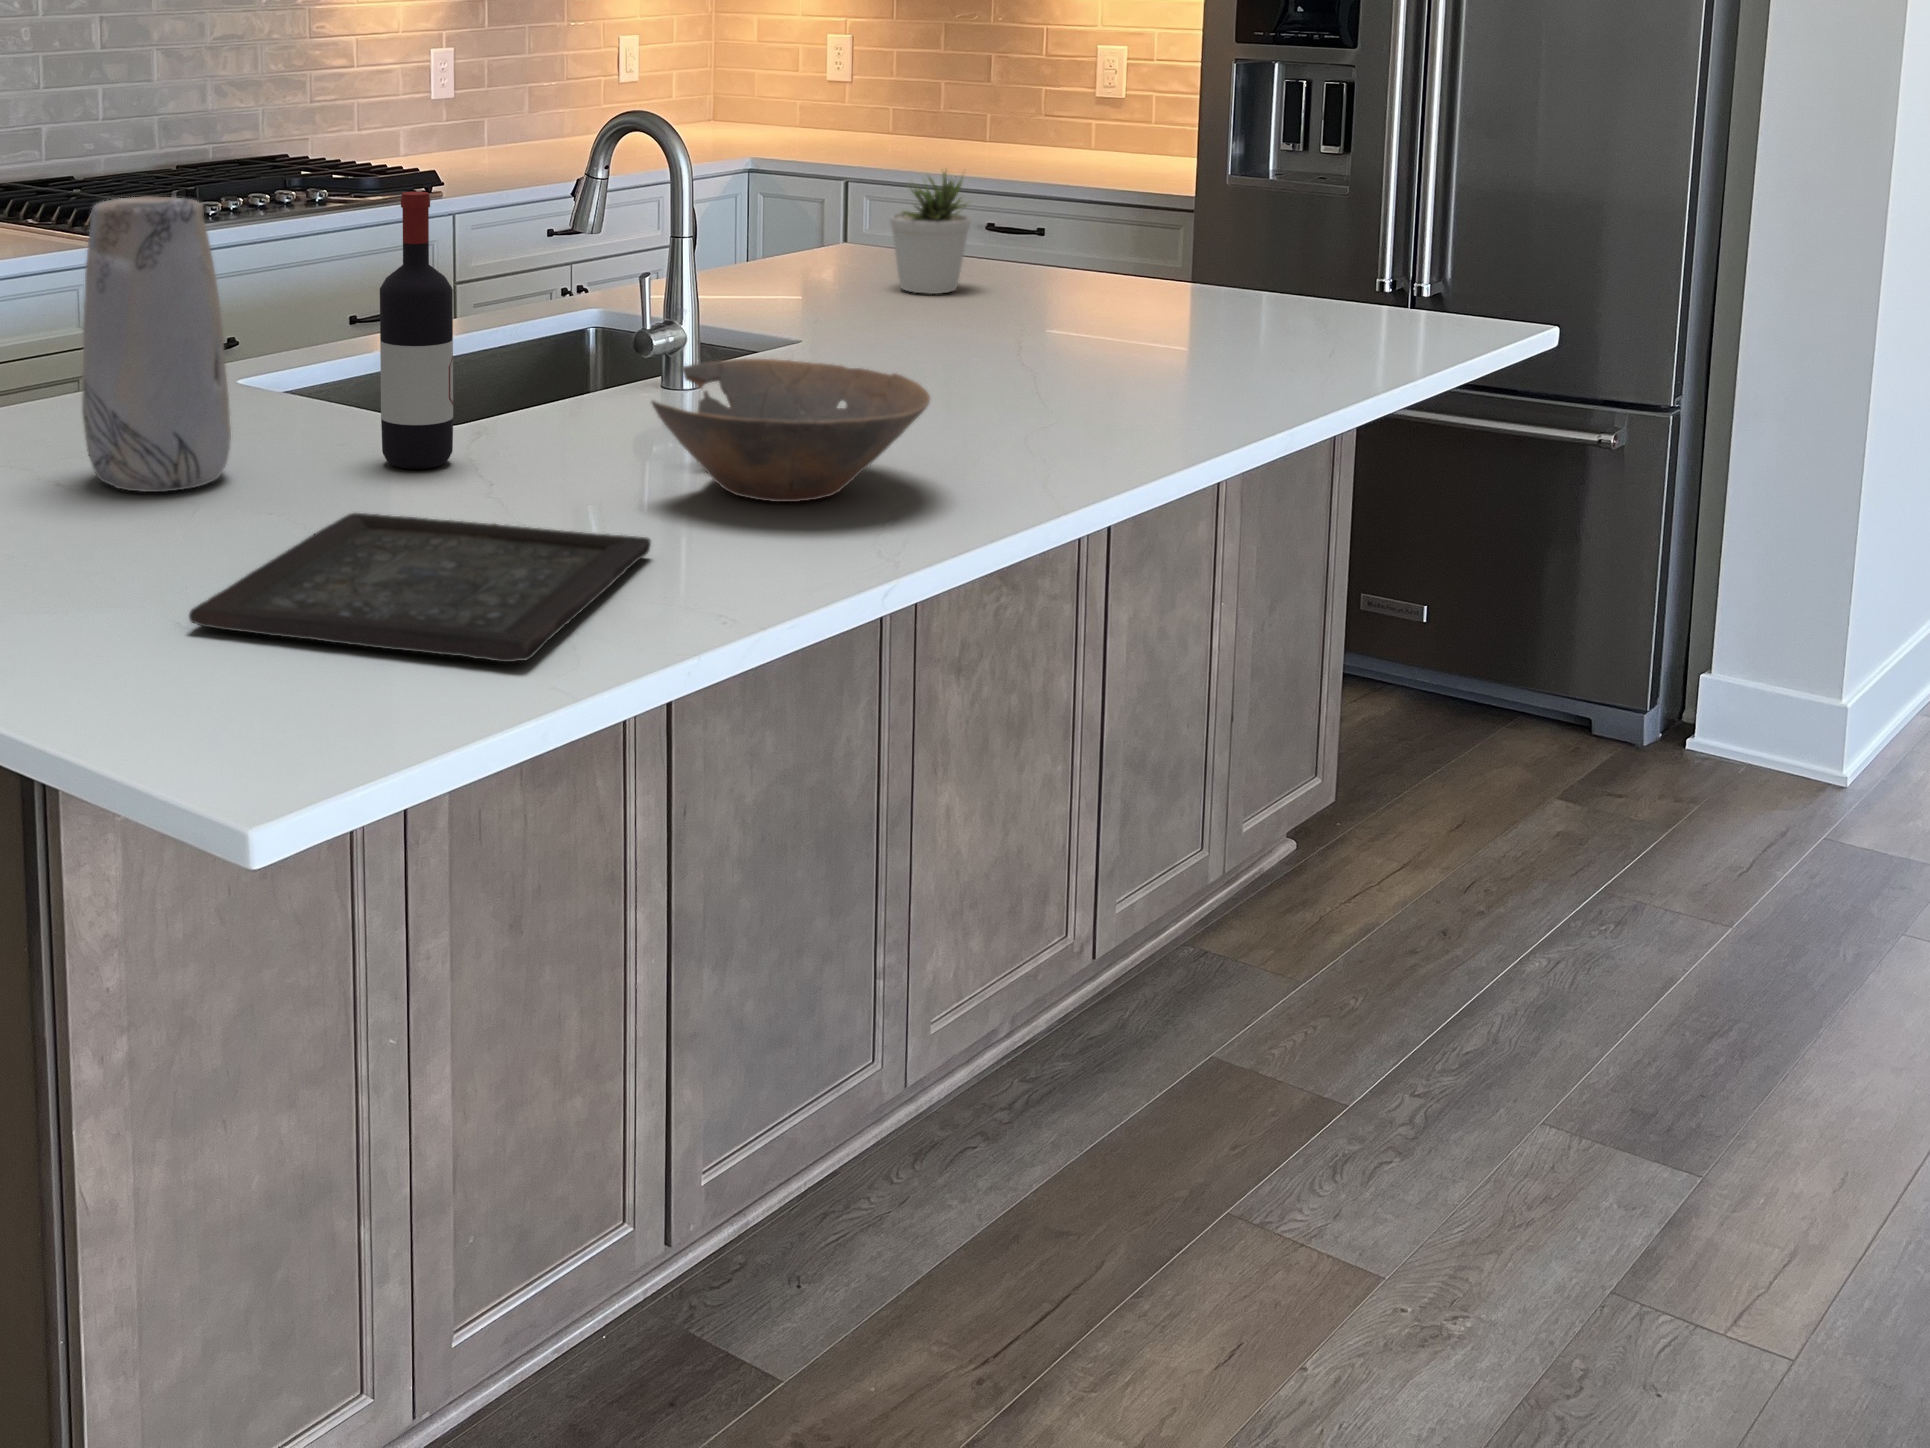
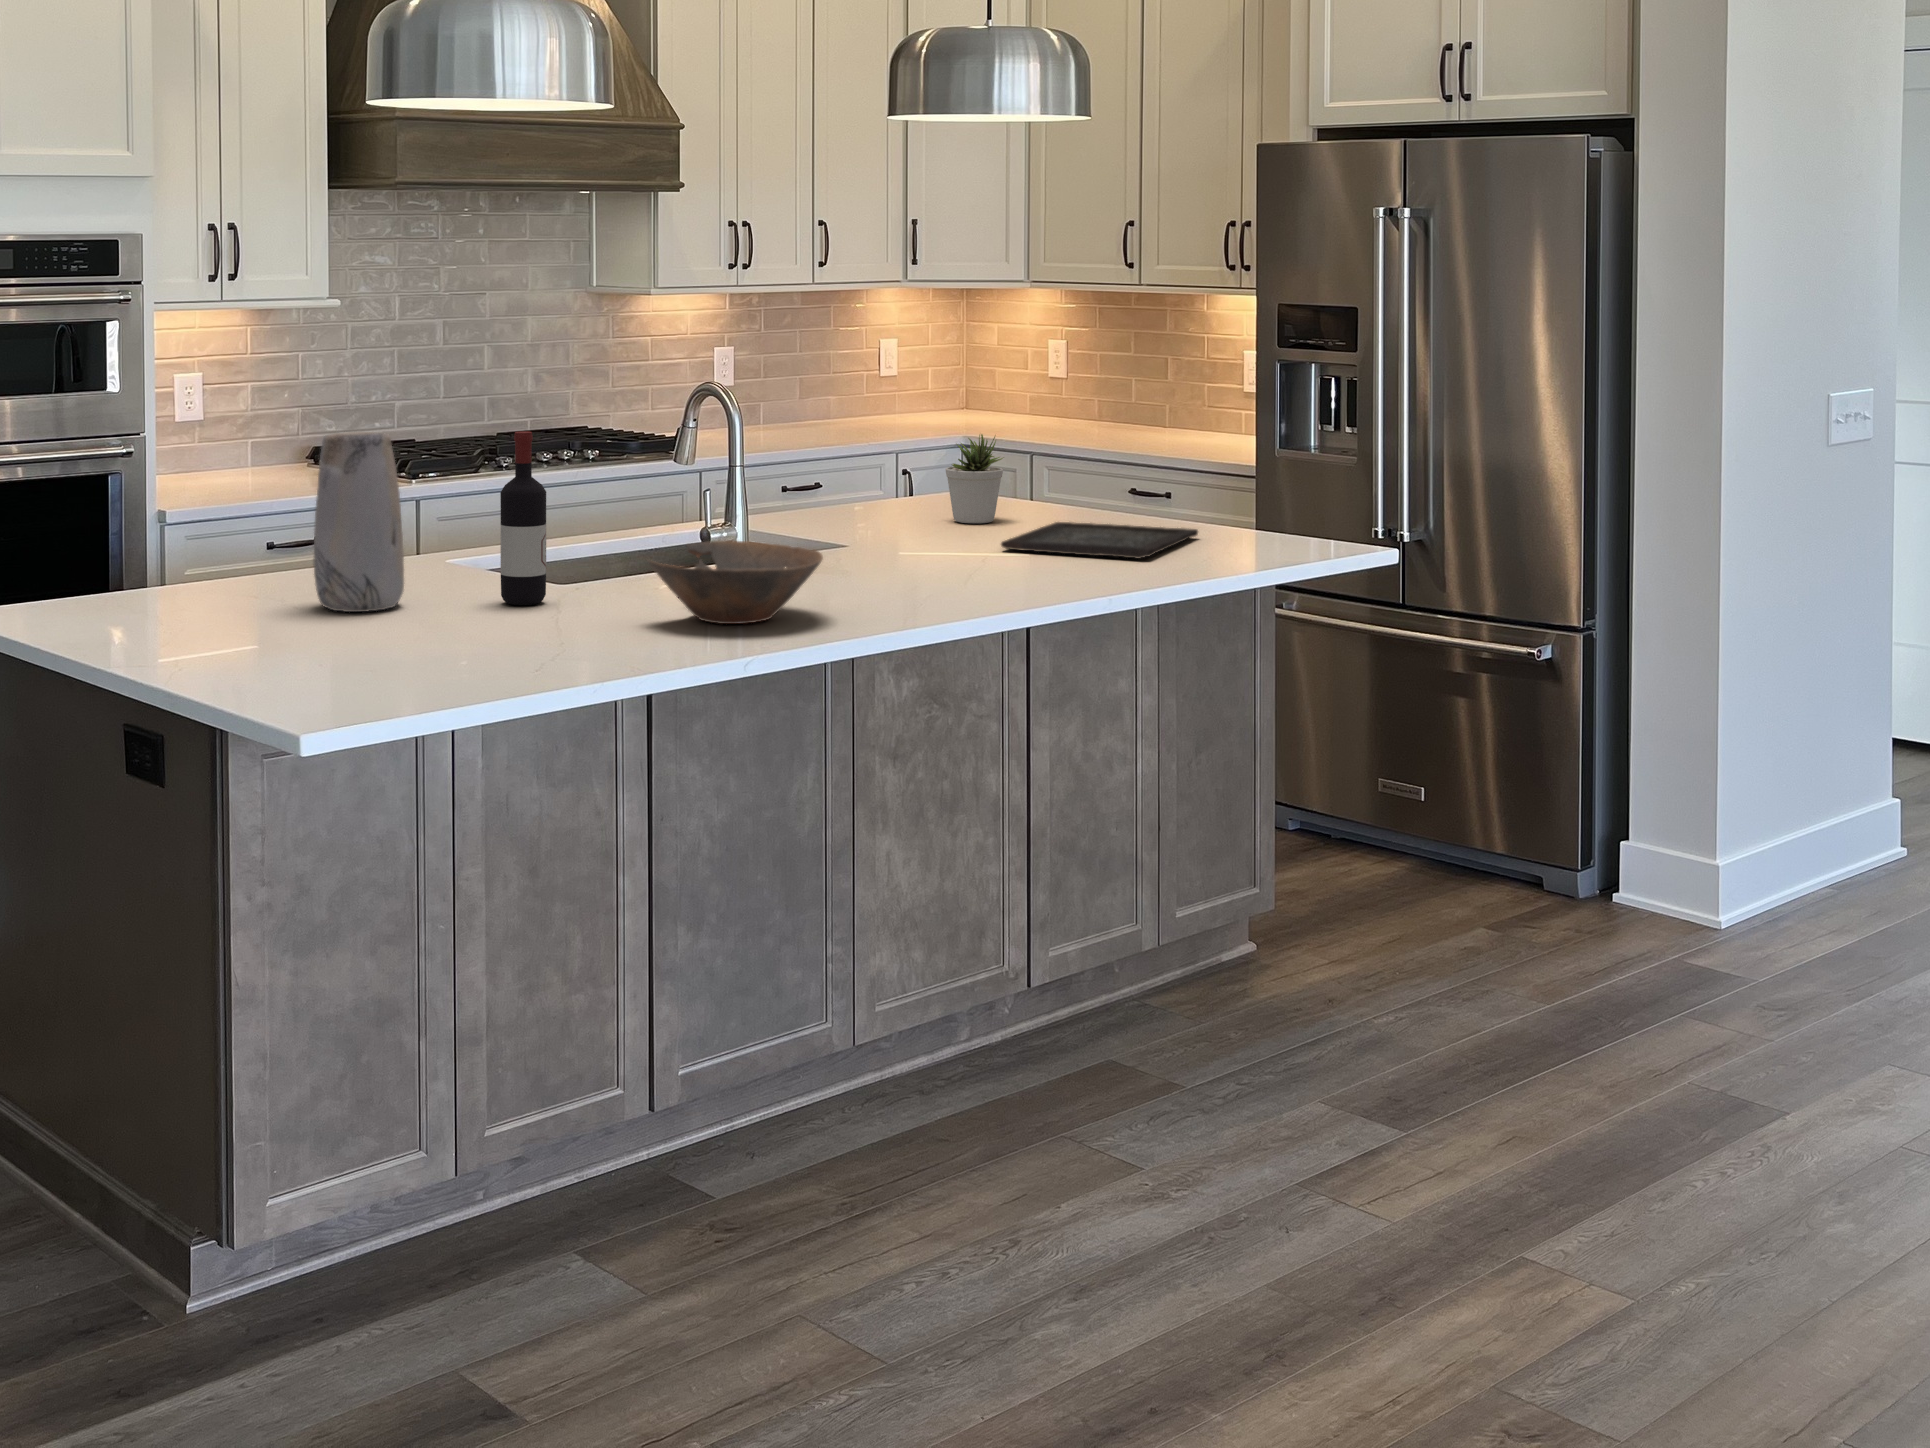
tray: present [189,513,651,662] -> present [1001,522,1198,558]

